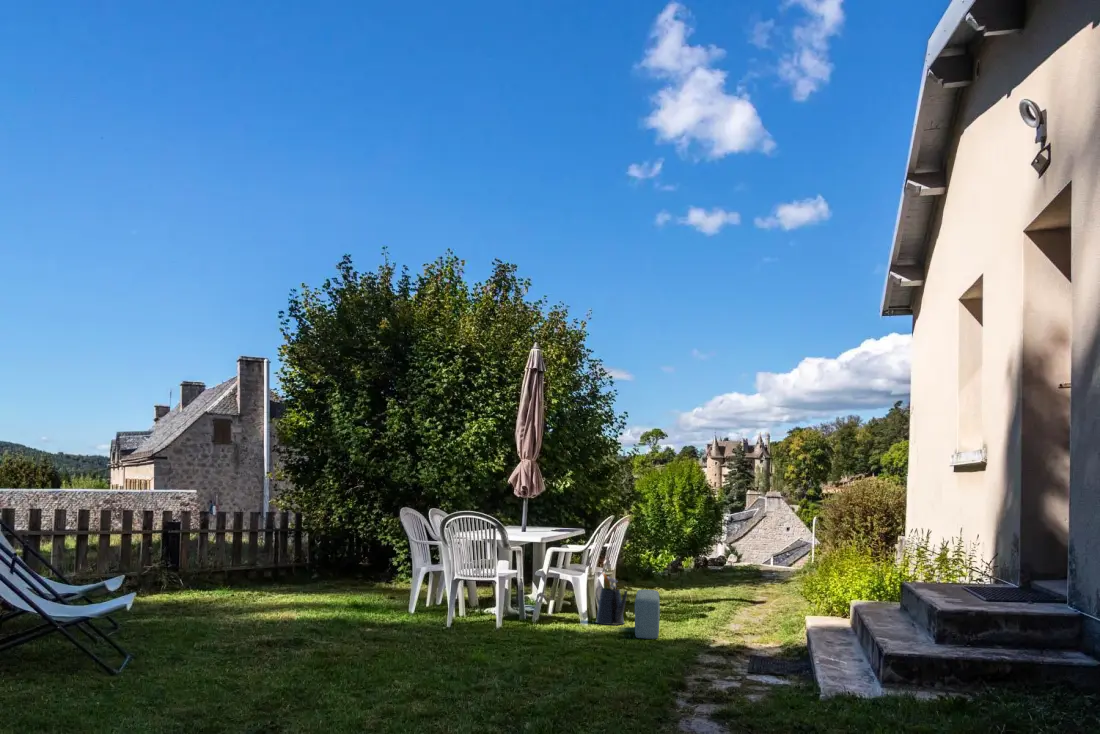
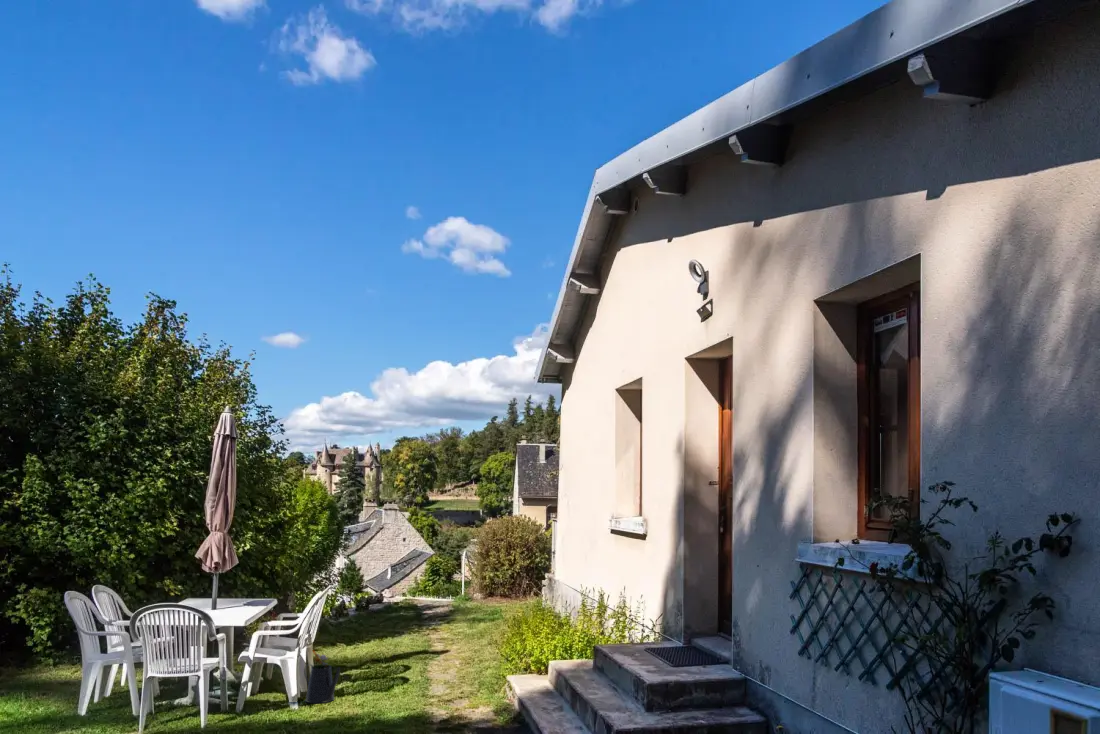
pouf: present [635,590,660,639] -> none [351,665,381,717]

